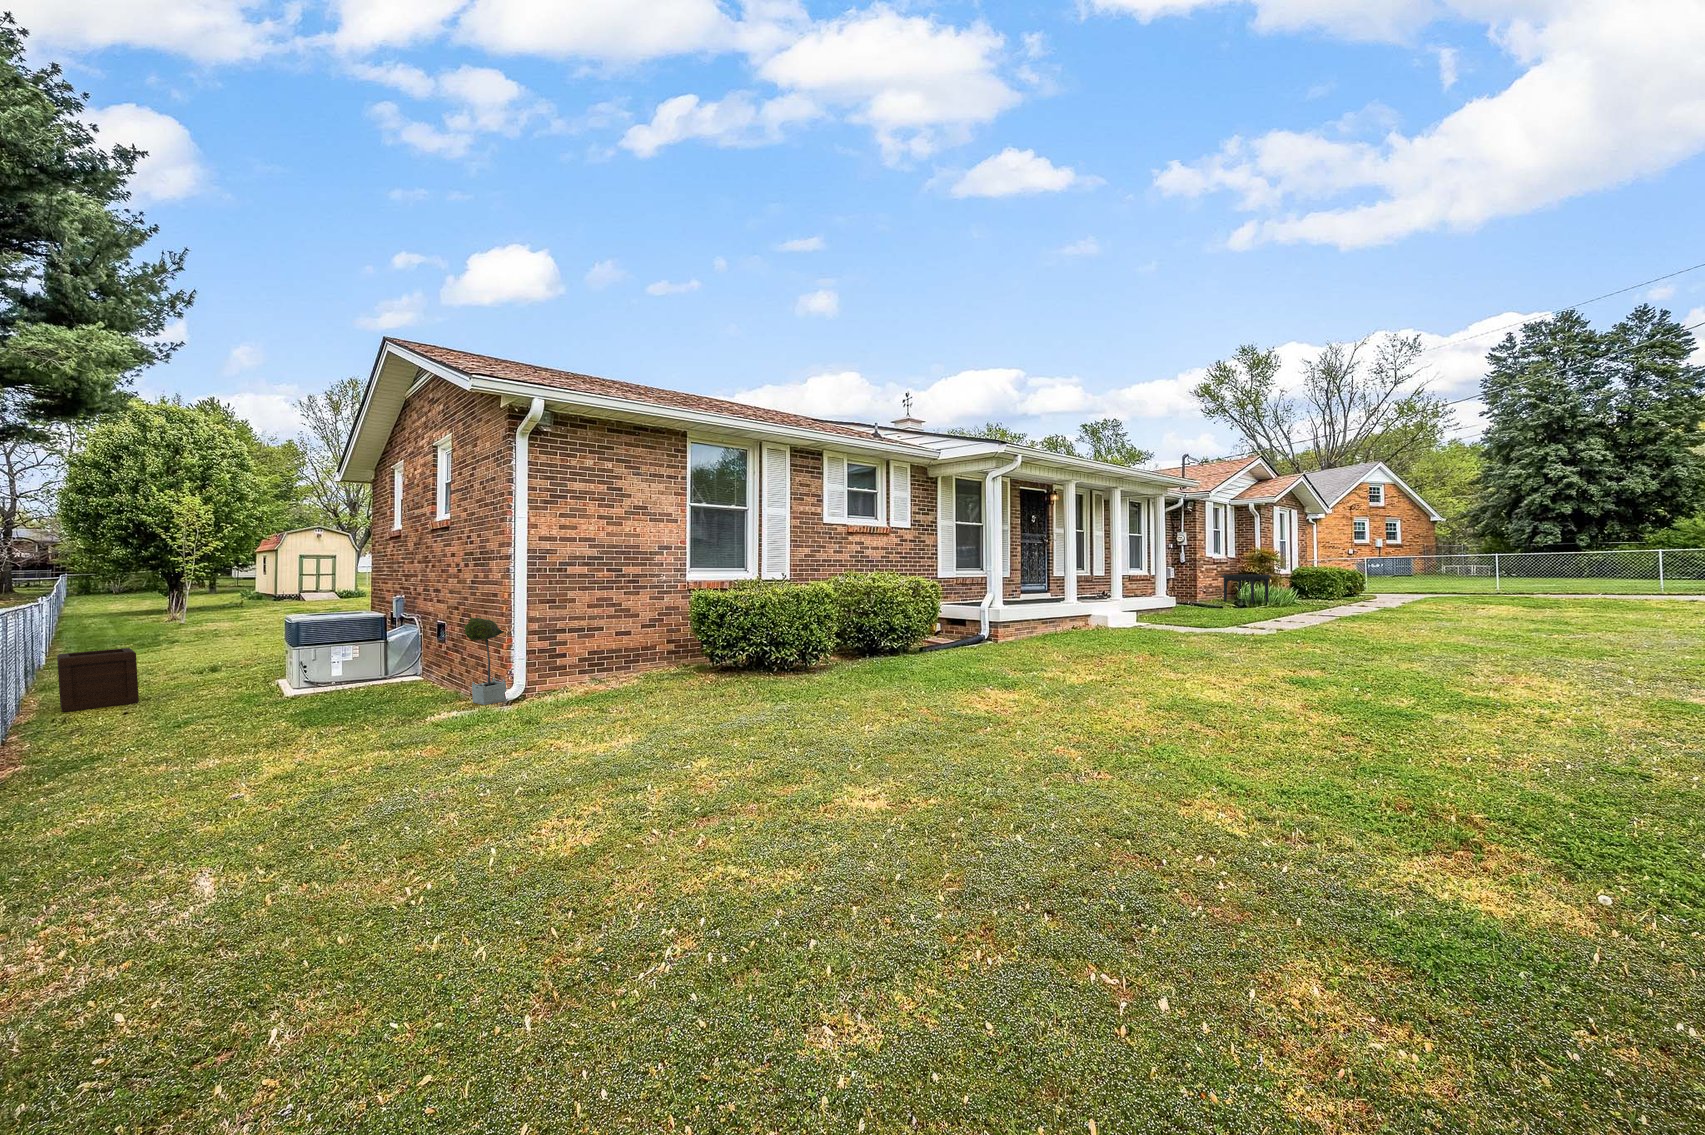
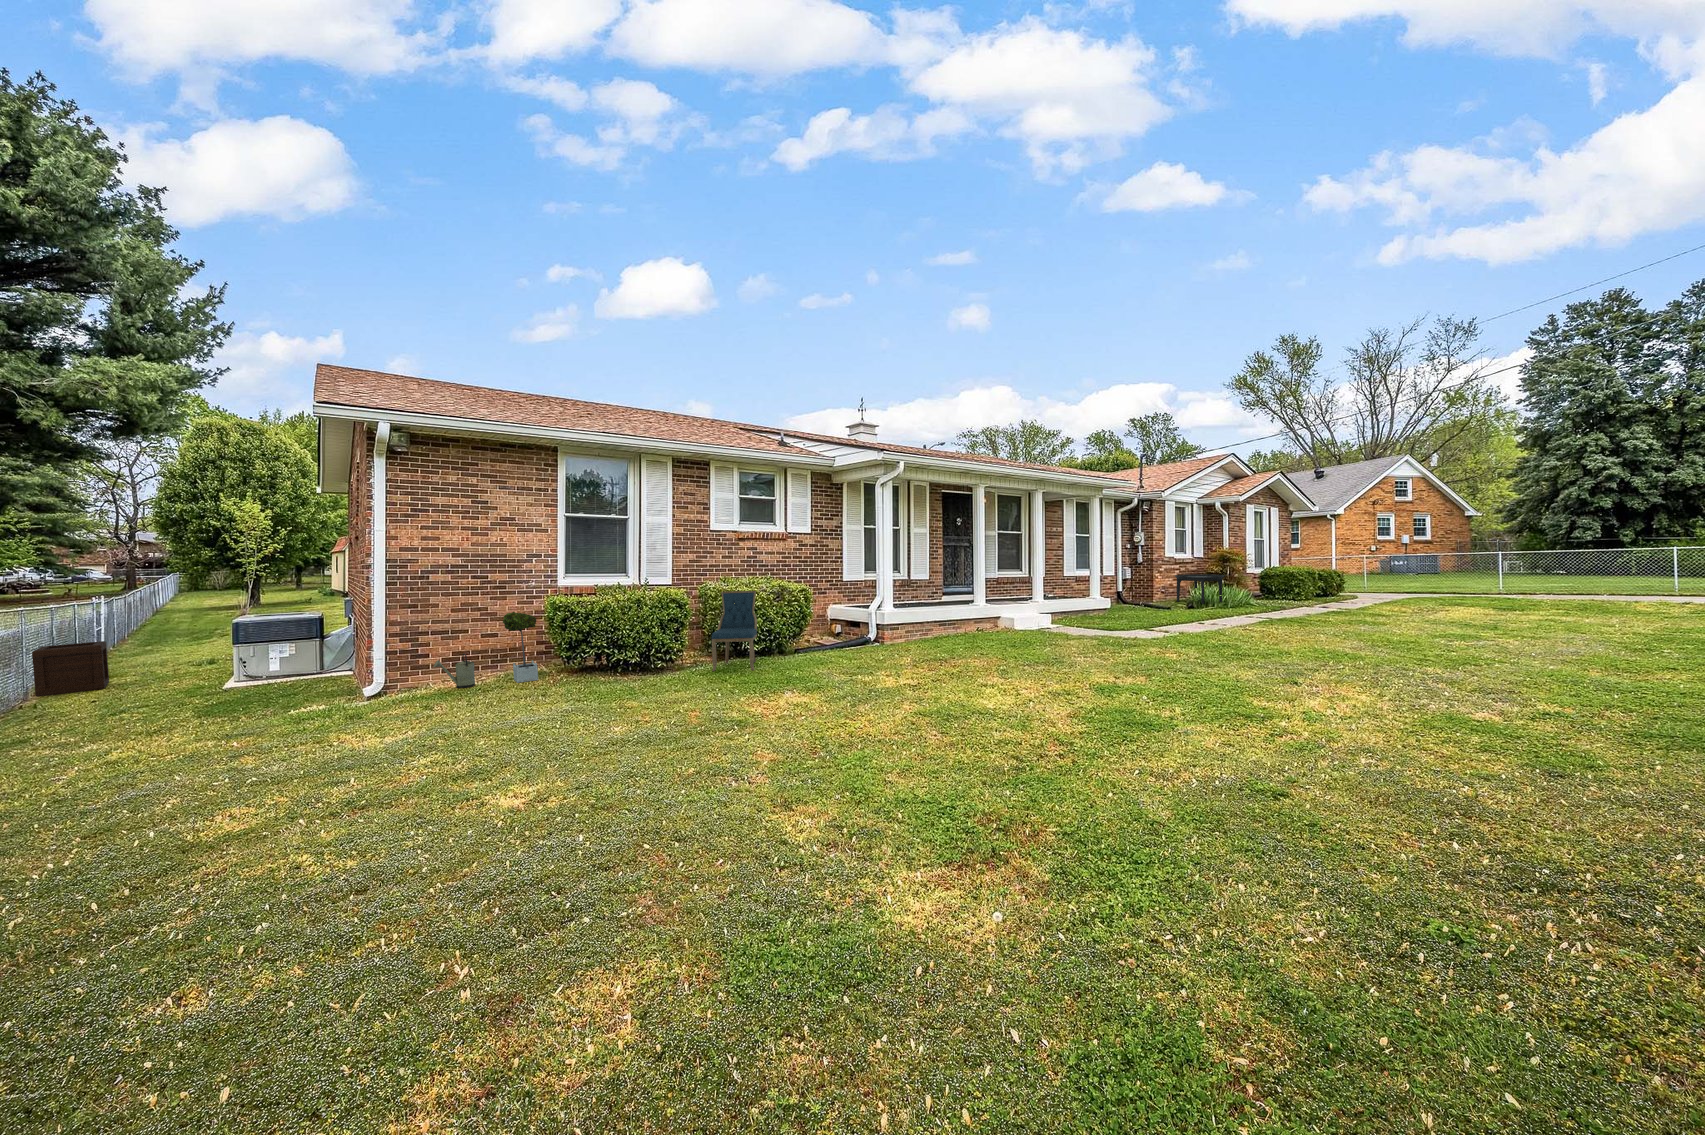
chair: none [854,586,902,670] -> present [712,591,757,671]
potted tree: present [464,617,507,705] -> present [503,612,538,683]
watering can: none [577,653,619,691] -> present [434,654,475,688]

